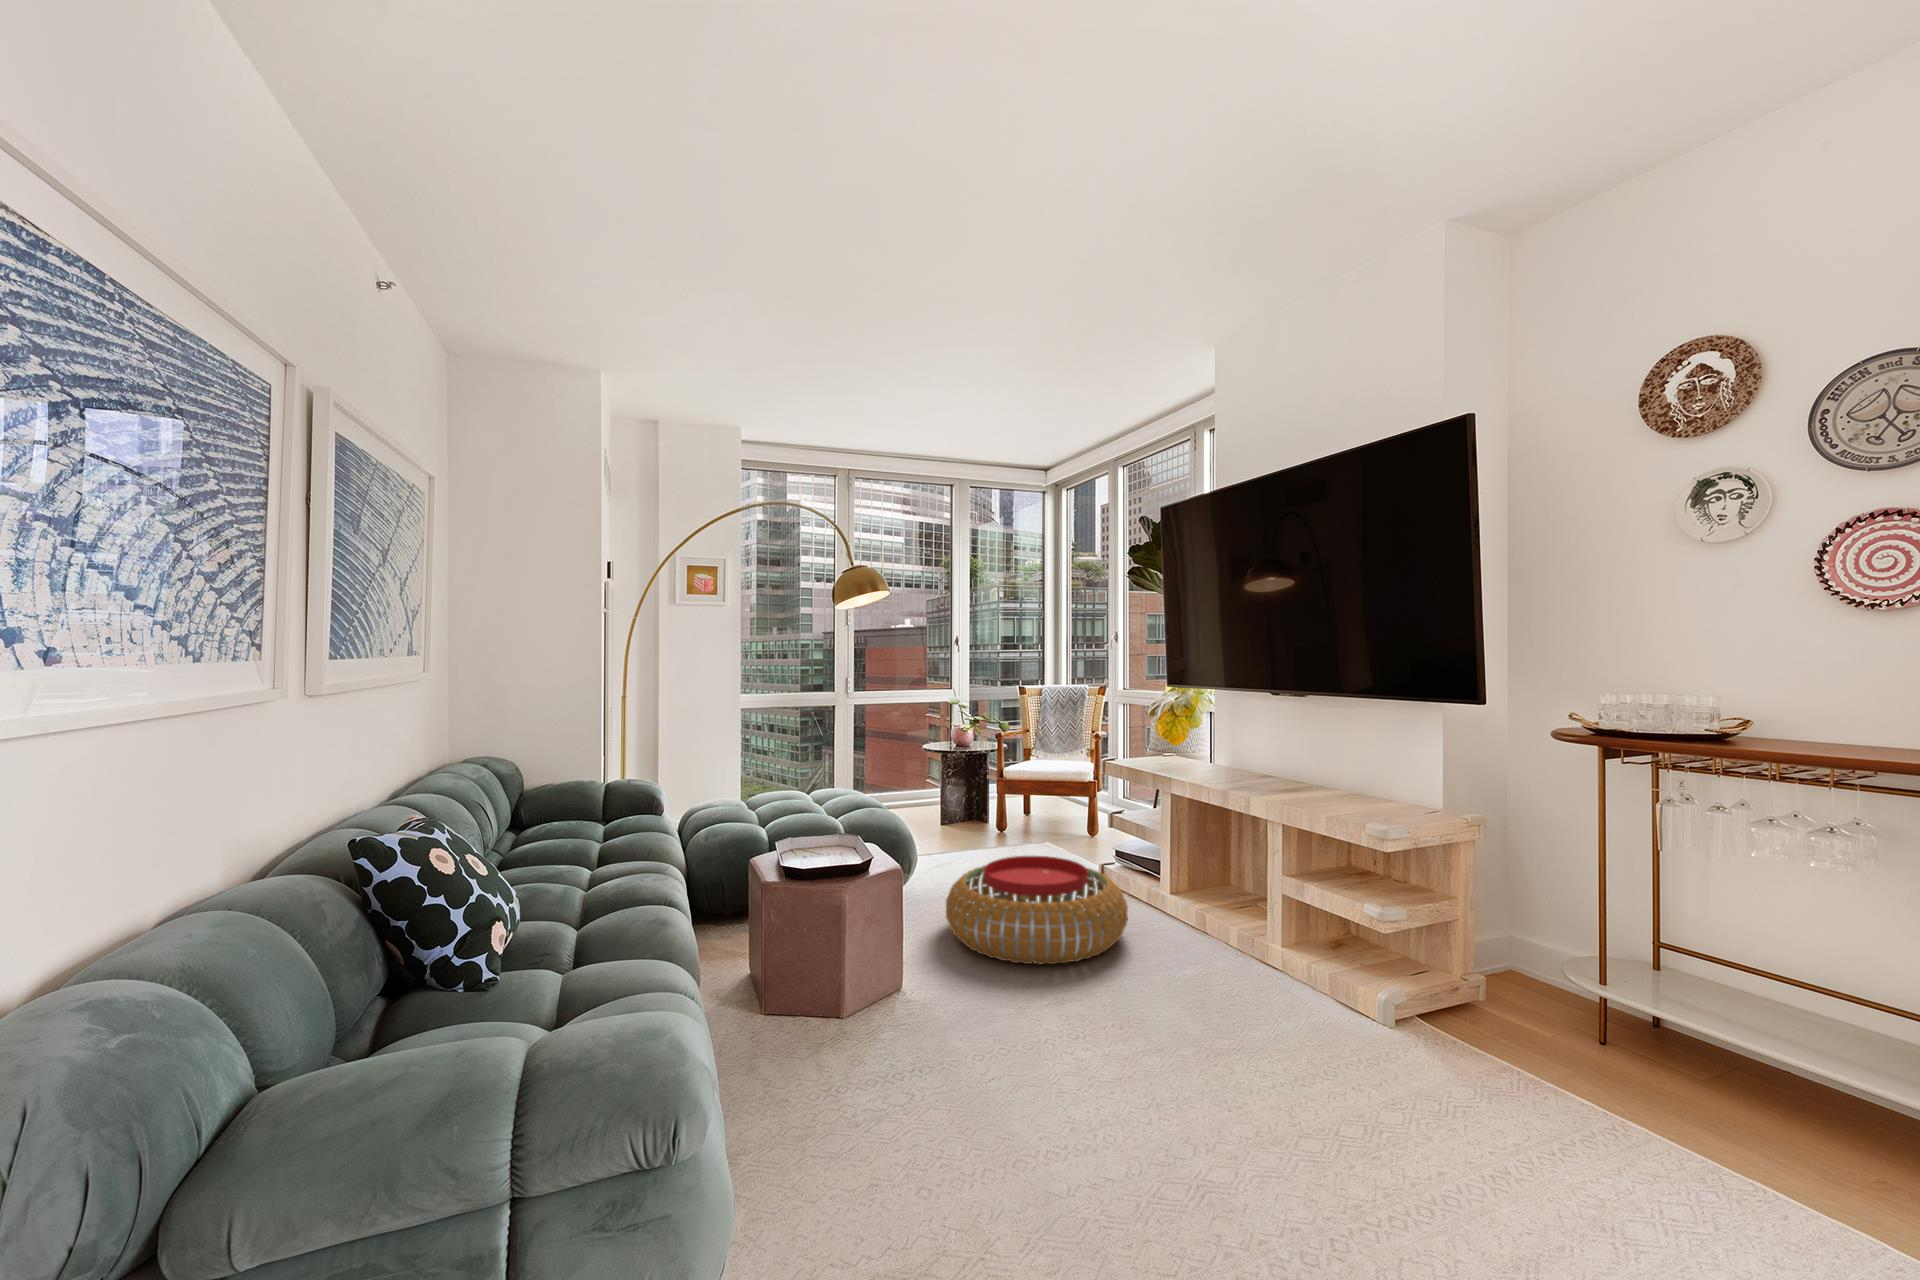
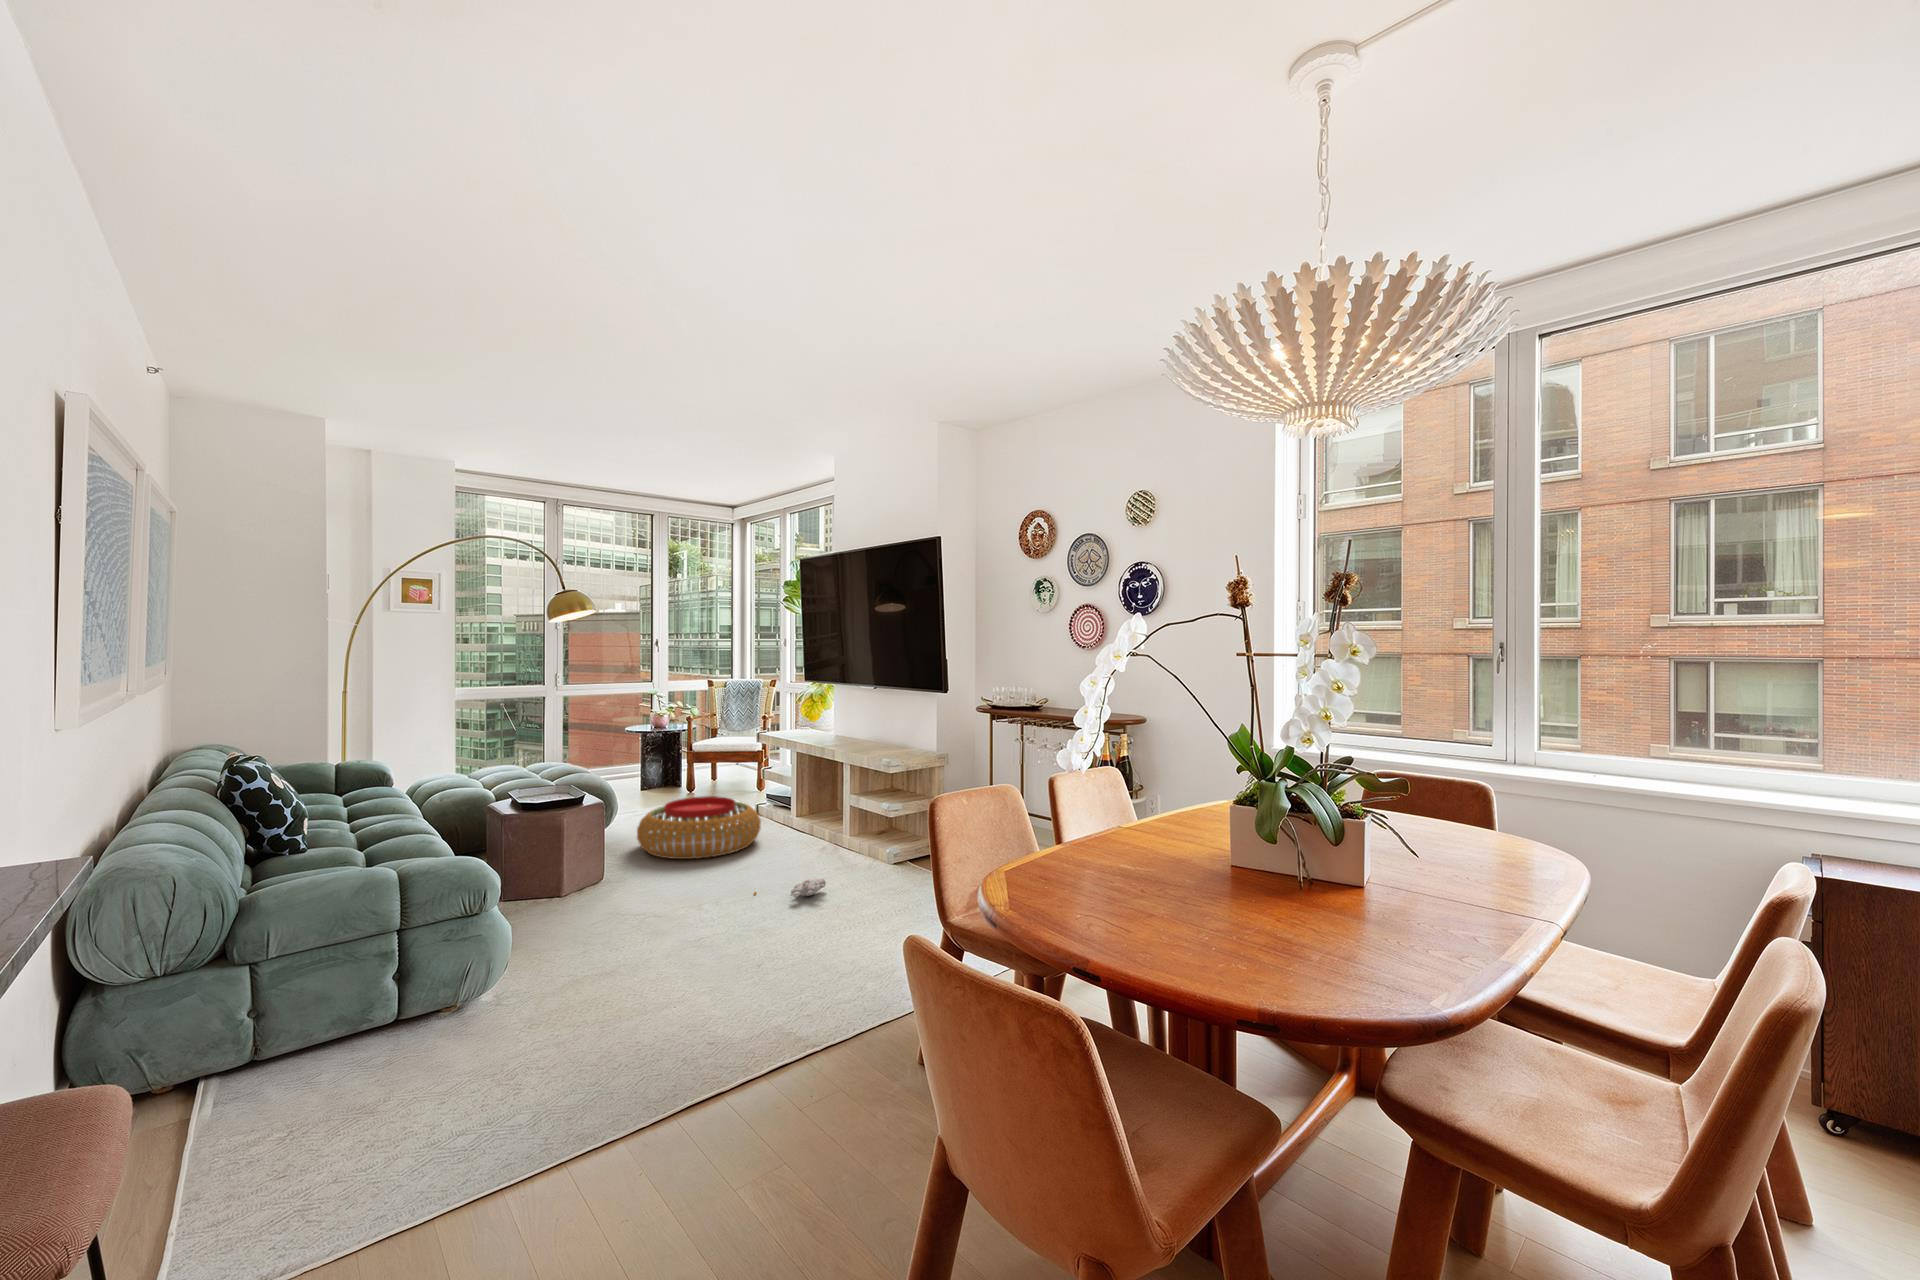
plush toy: none [1159,1066,1310,1112] -> present [754,879,826,897]

